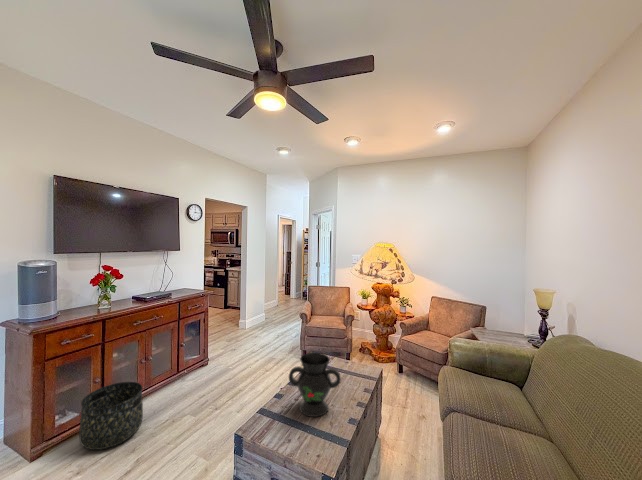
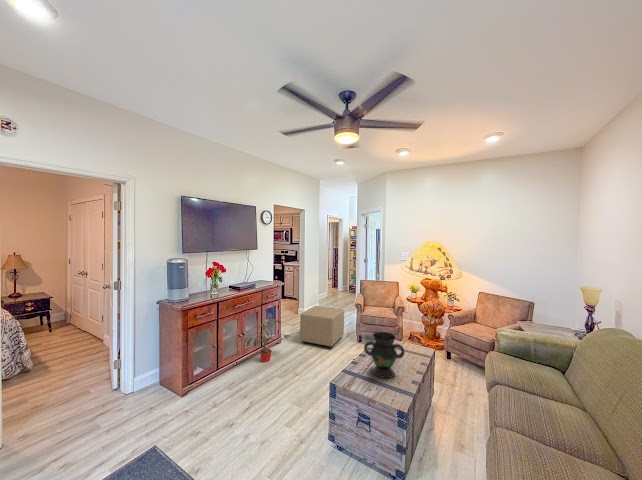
ottoman: none [231,317,286,368] -> present [300,306,344,348]
potted plant: none [146,336,216,393] -> present [244,318,290,362]
basket: present [79,382,143,450] -> none [208,349,247,395]

